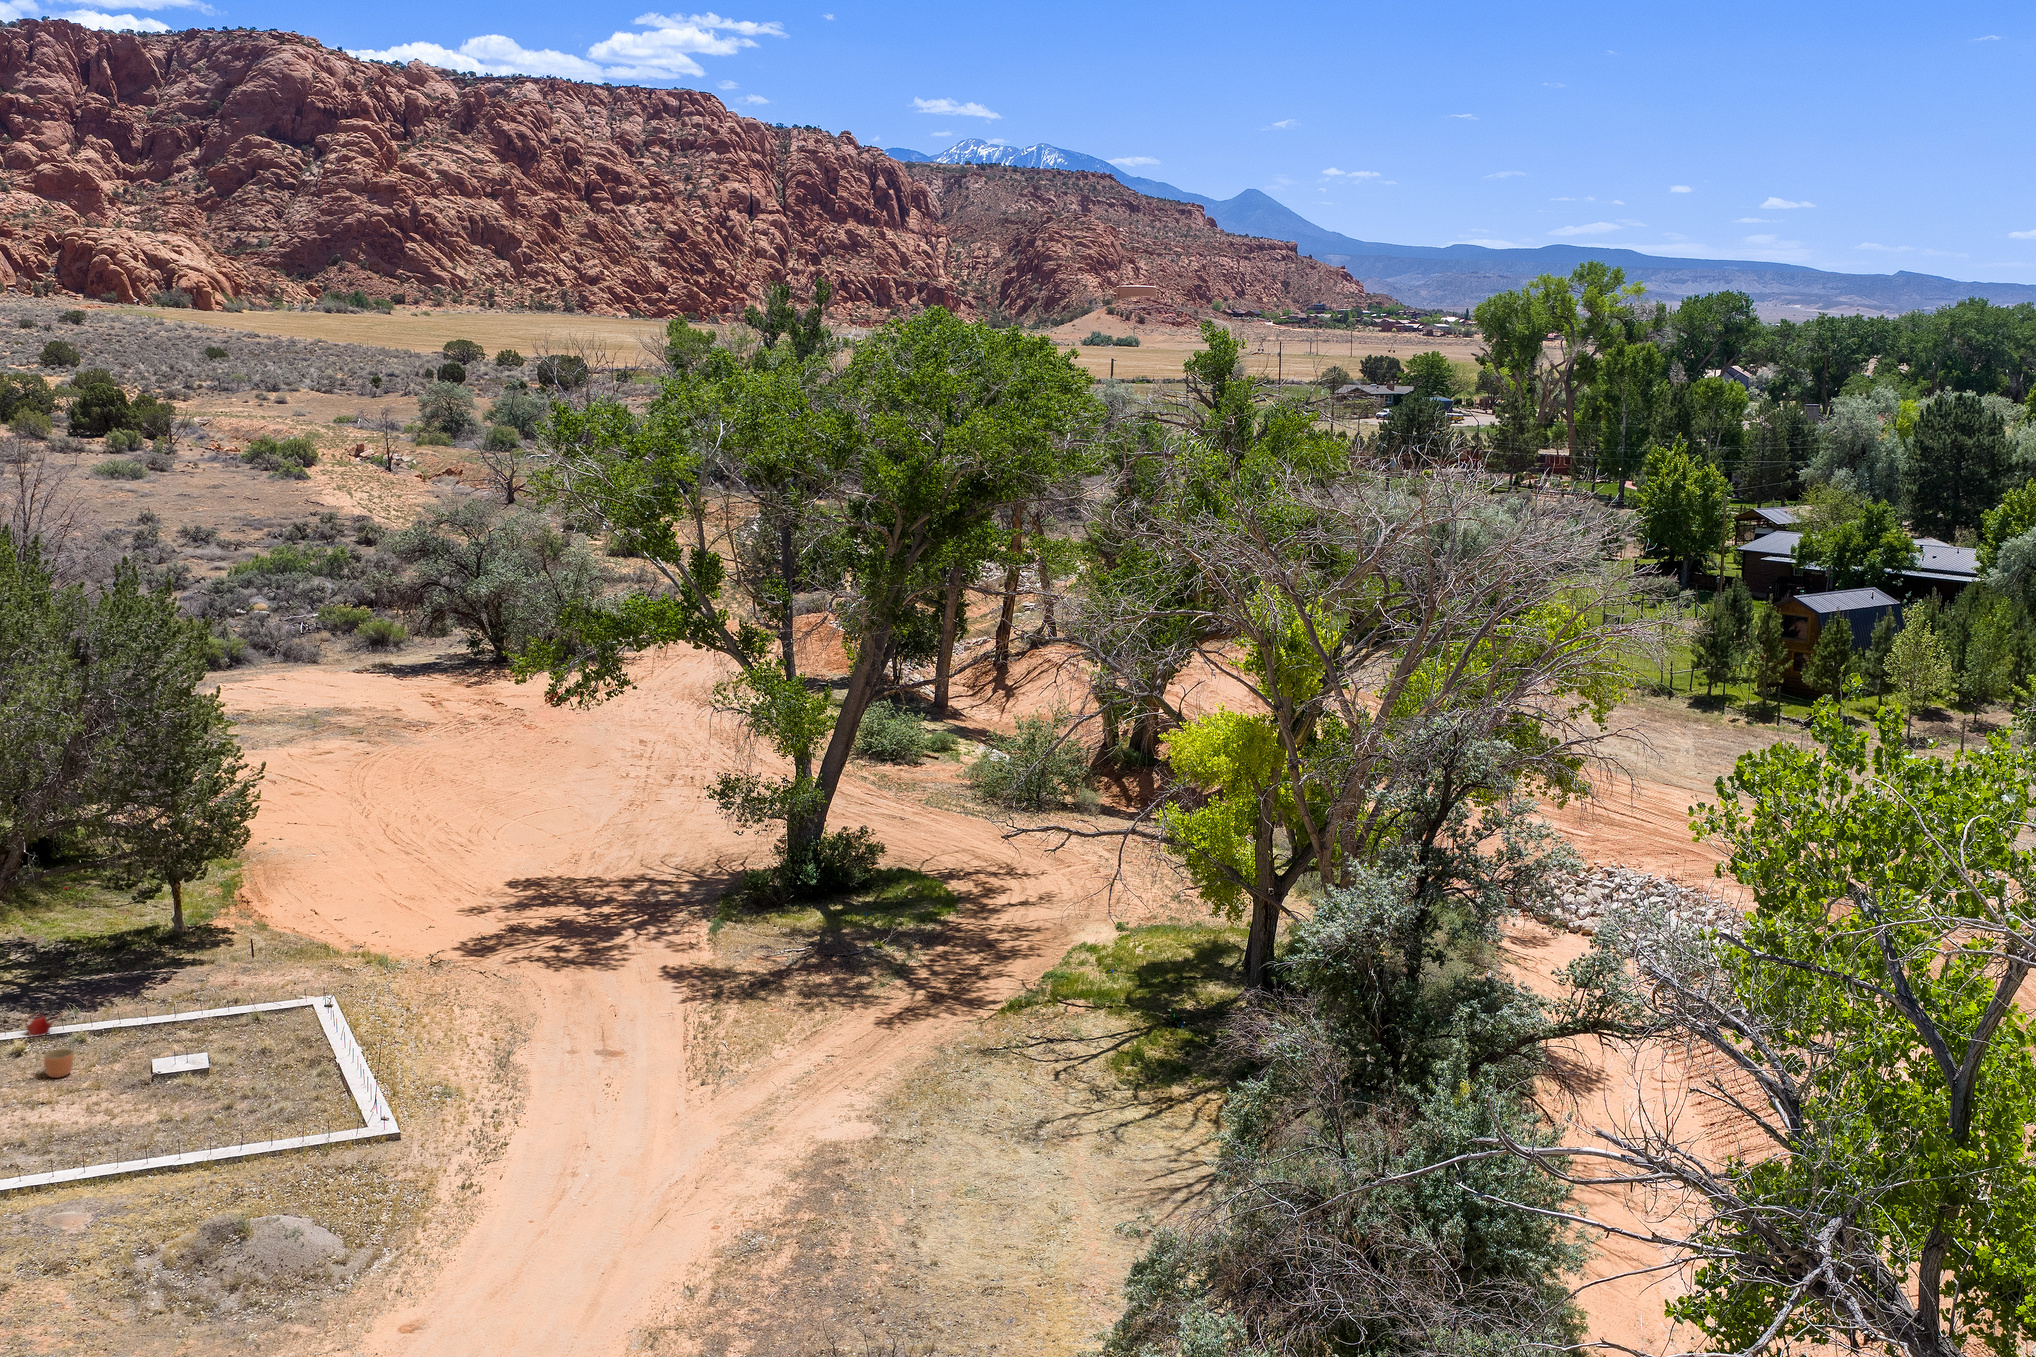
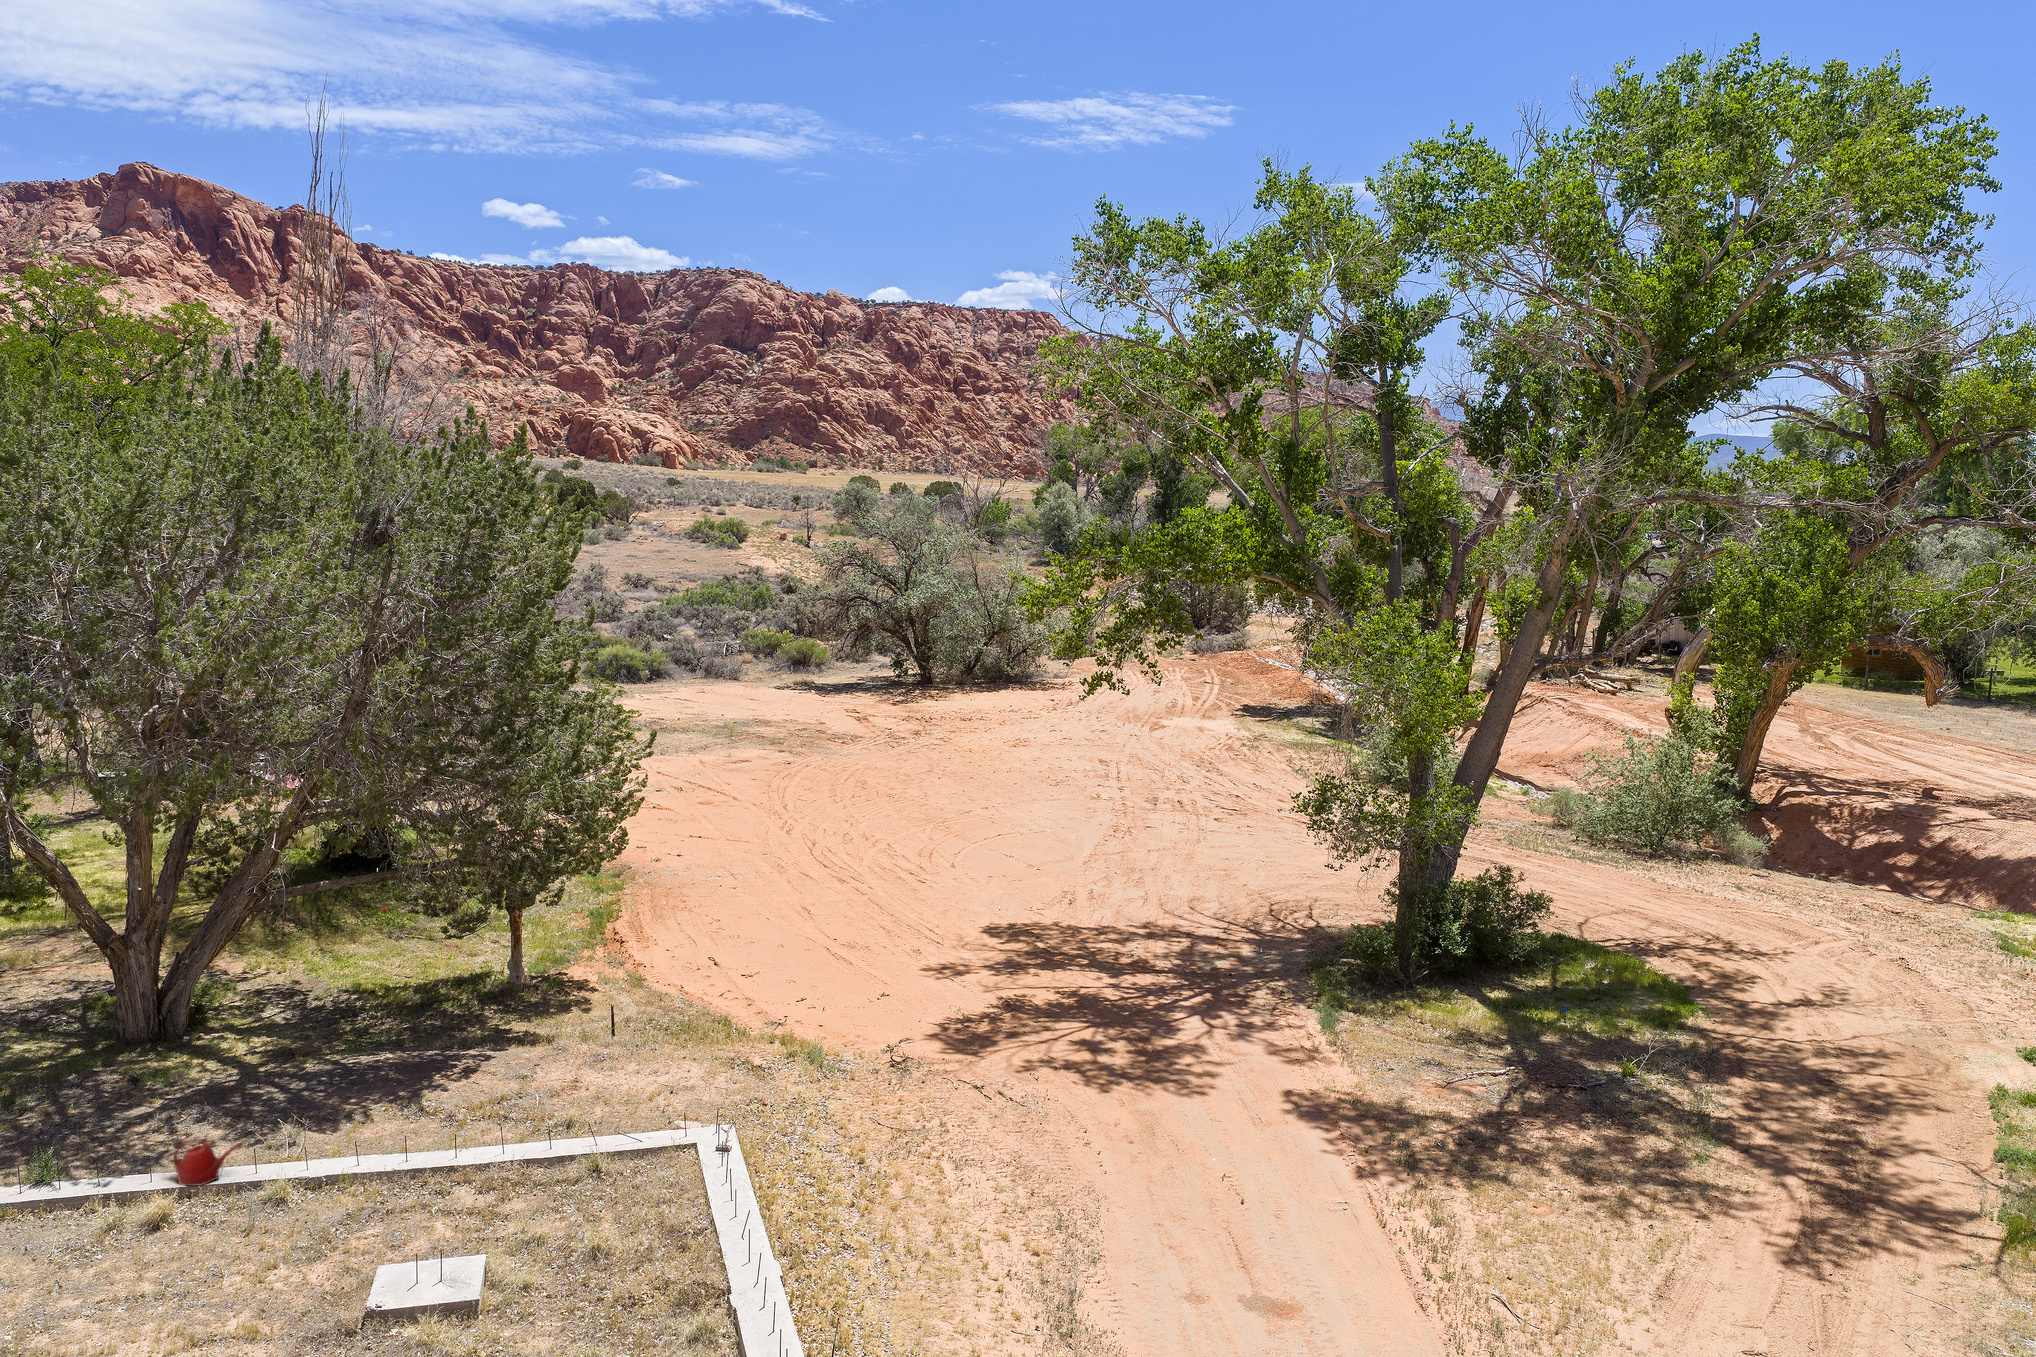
planter: present [43,1048,74,1078] -> none [139,1235,205,1306]

